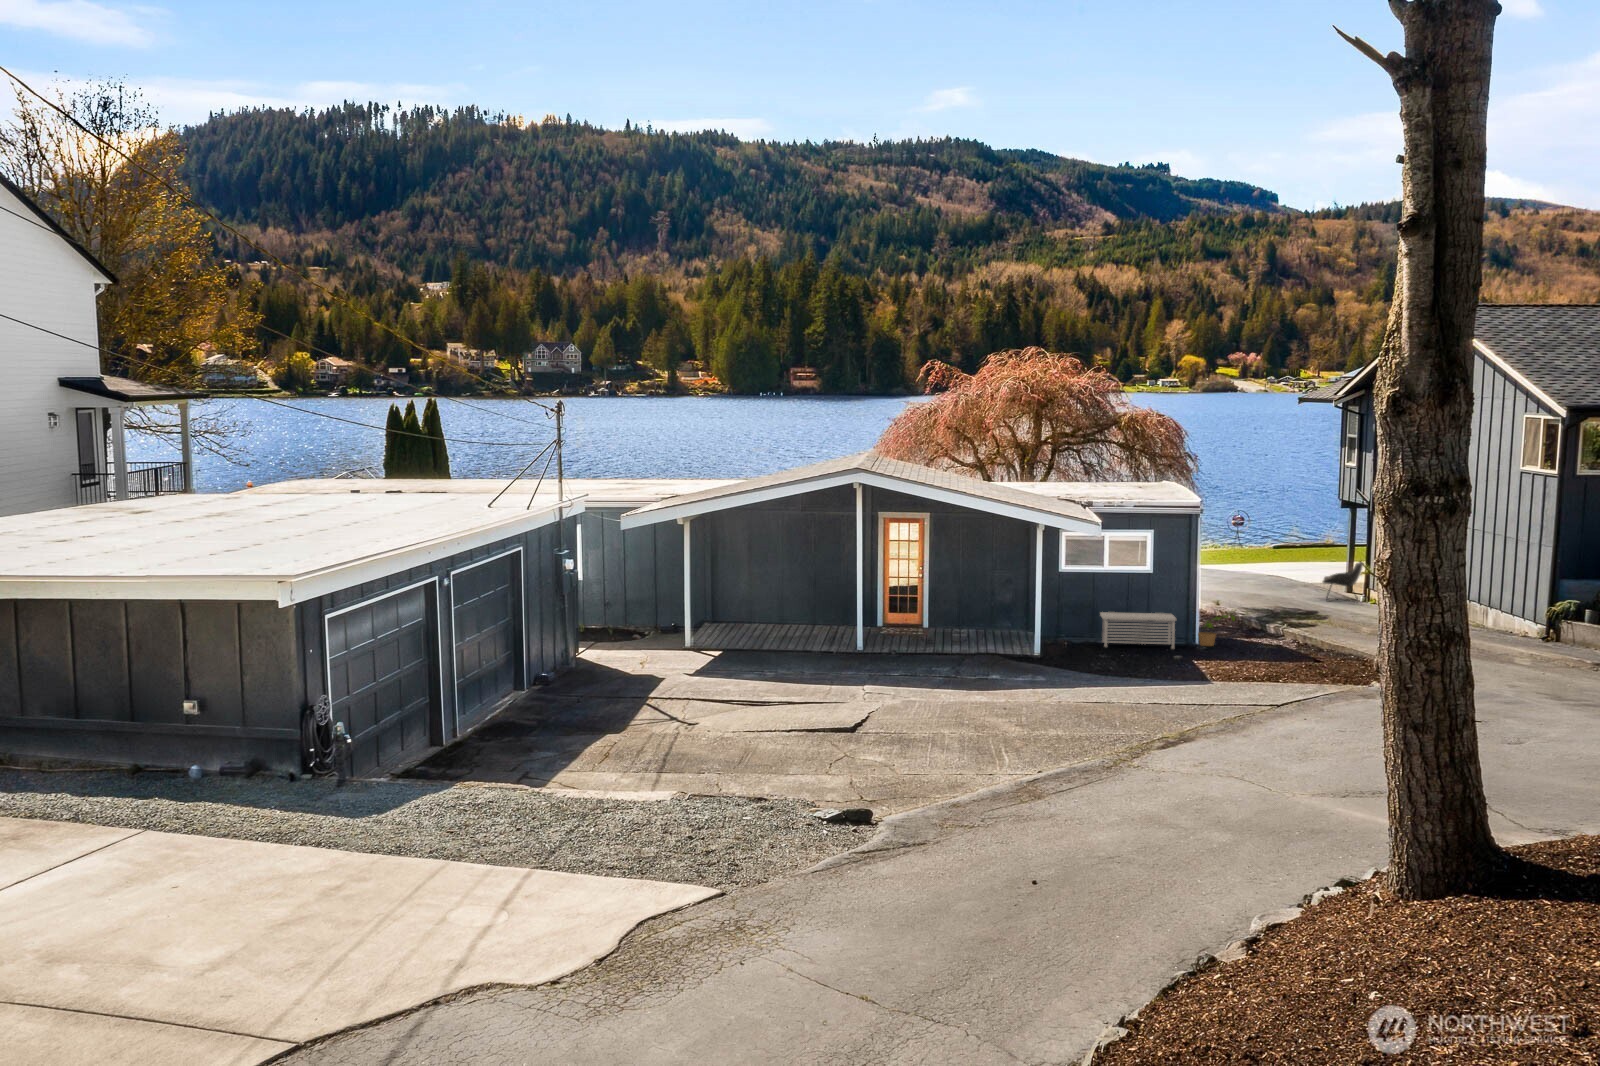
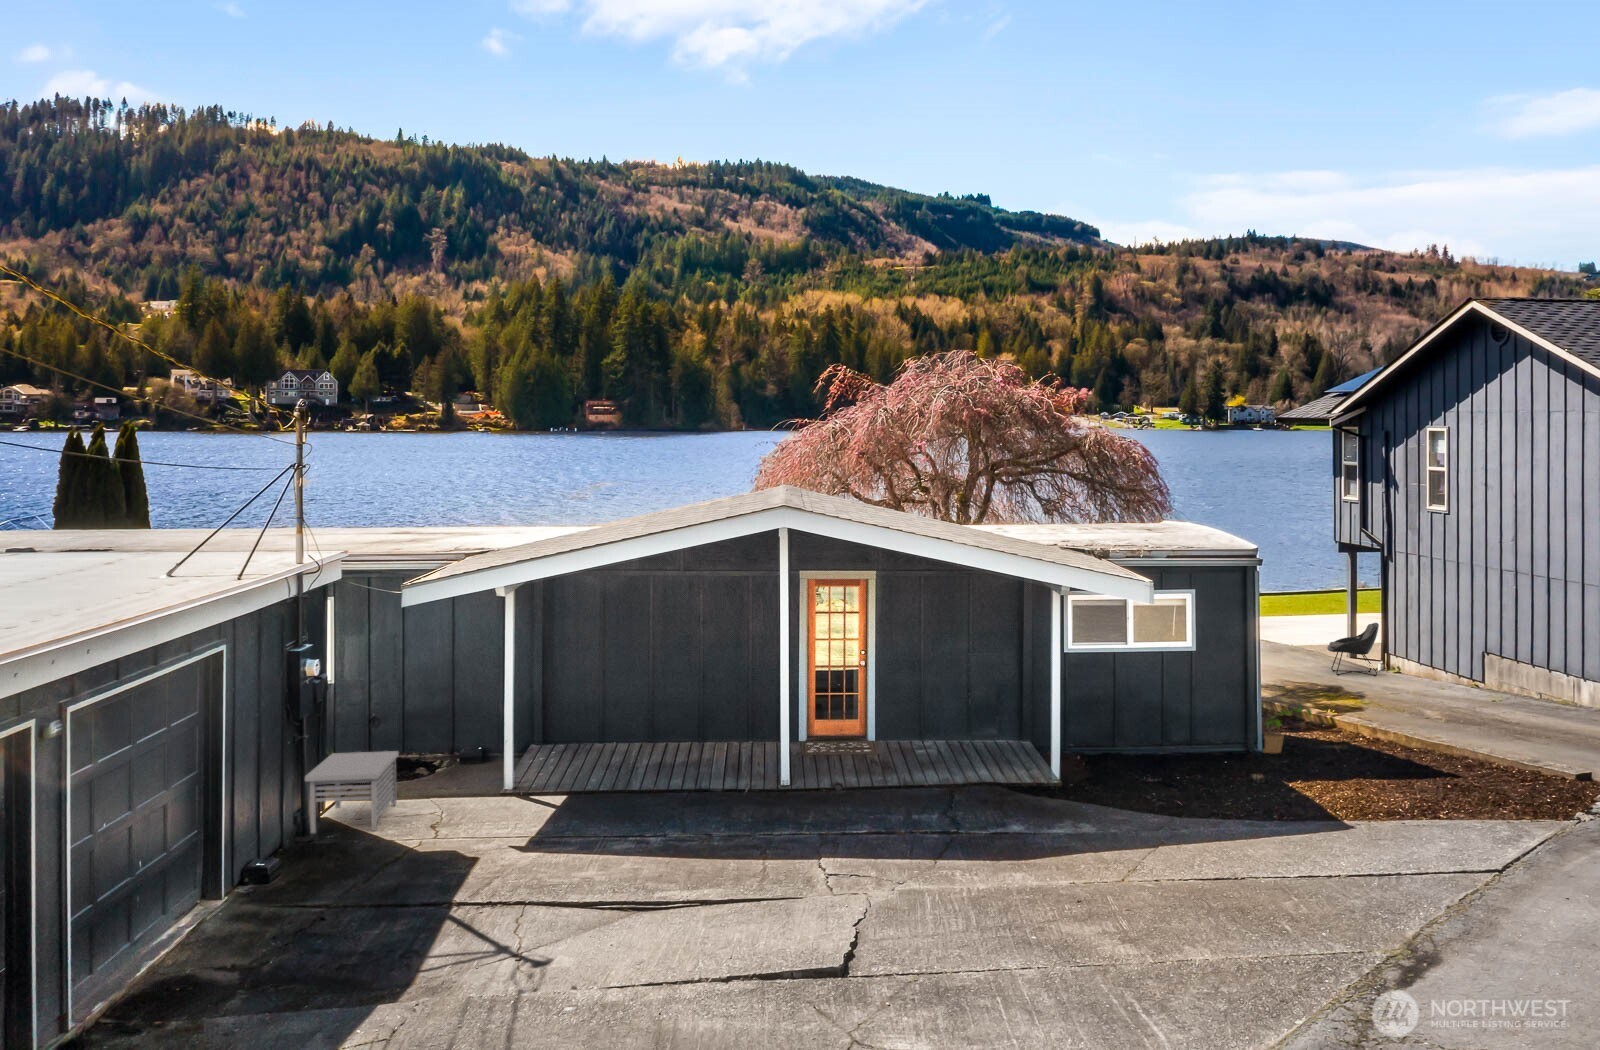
storage bench: present [1100,612,1176,649] -> present [305,751,399,833]

